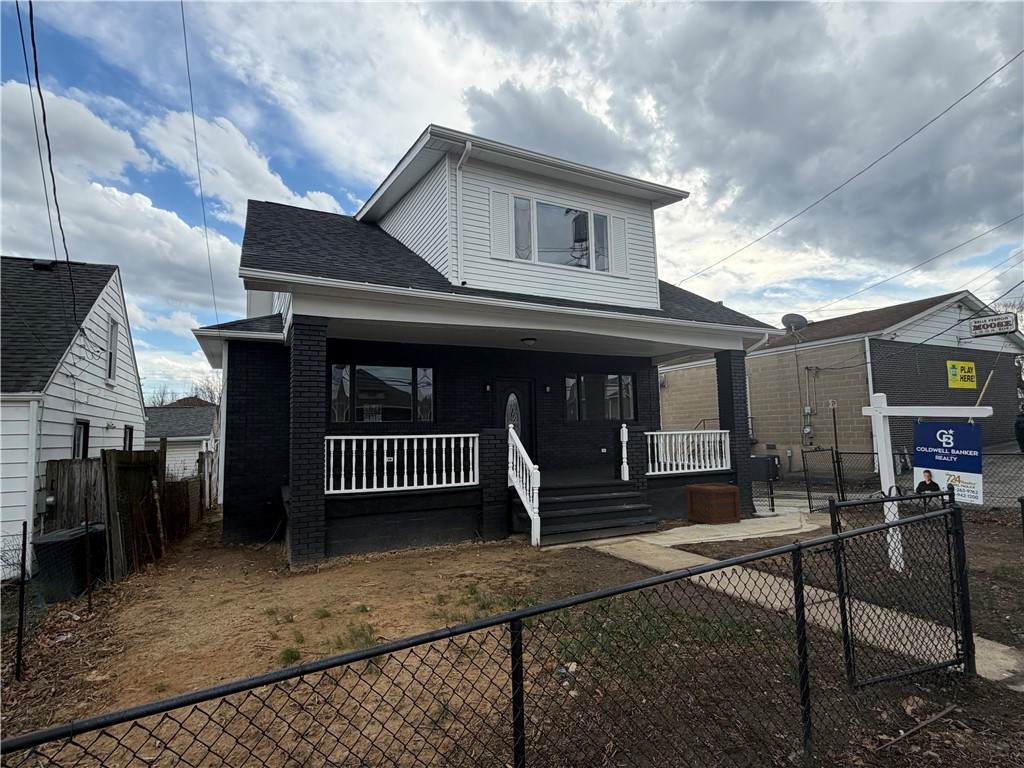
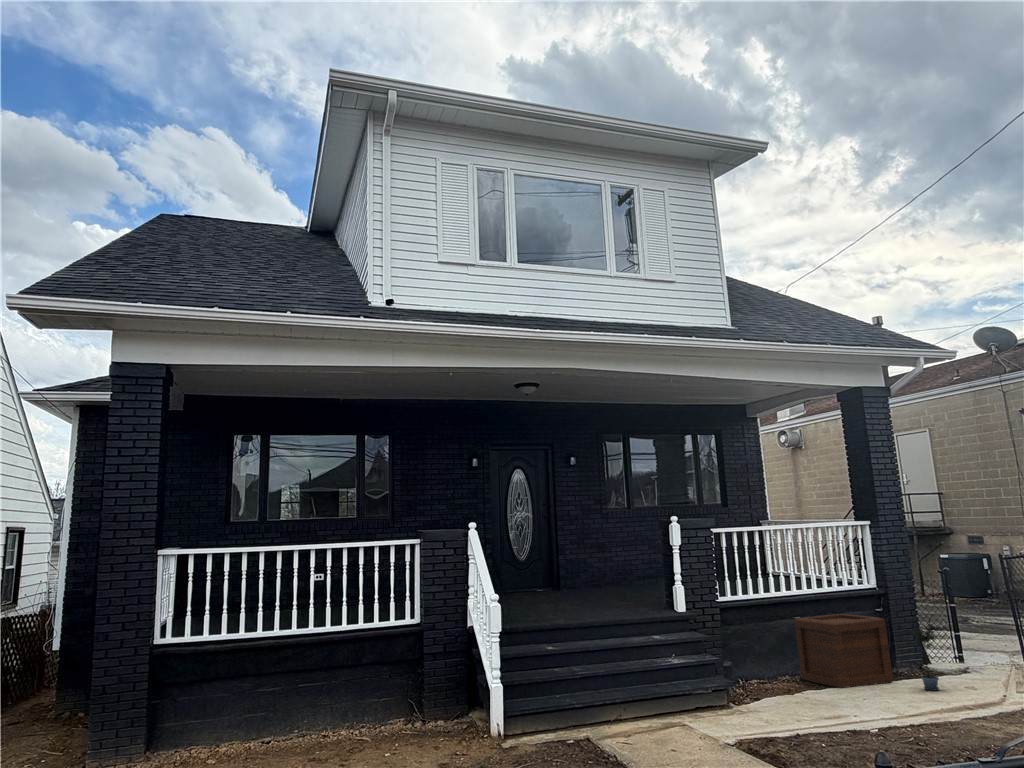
potted plant: none [755,488,772,527] -> present [909,621,939,691]

